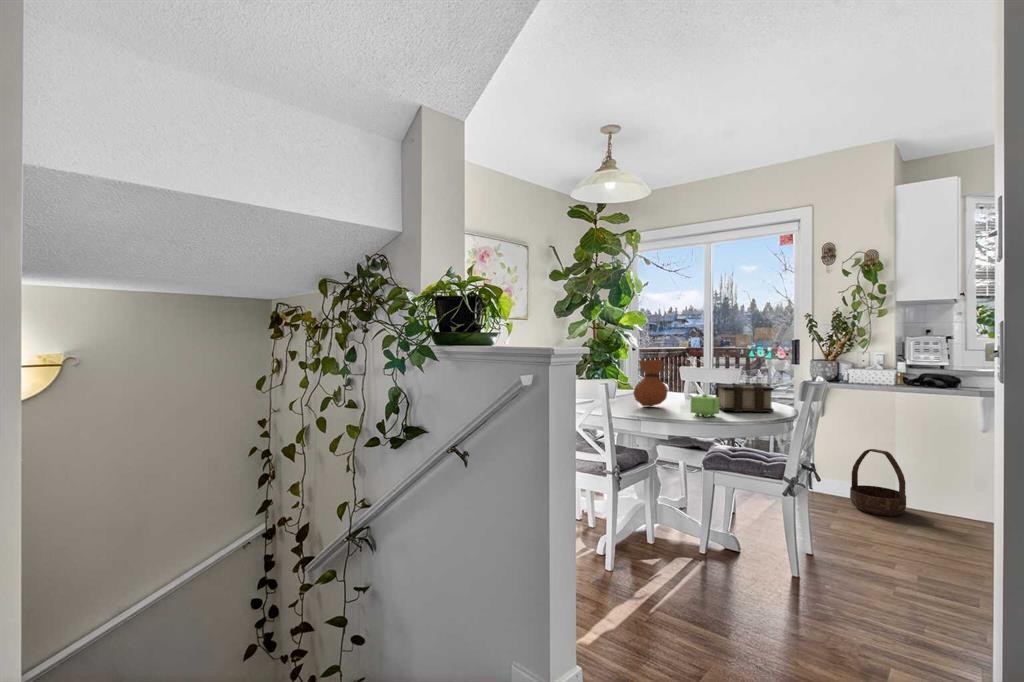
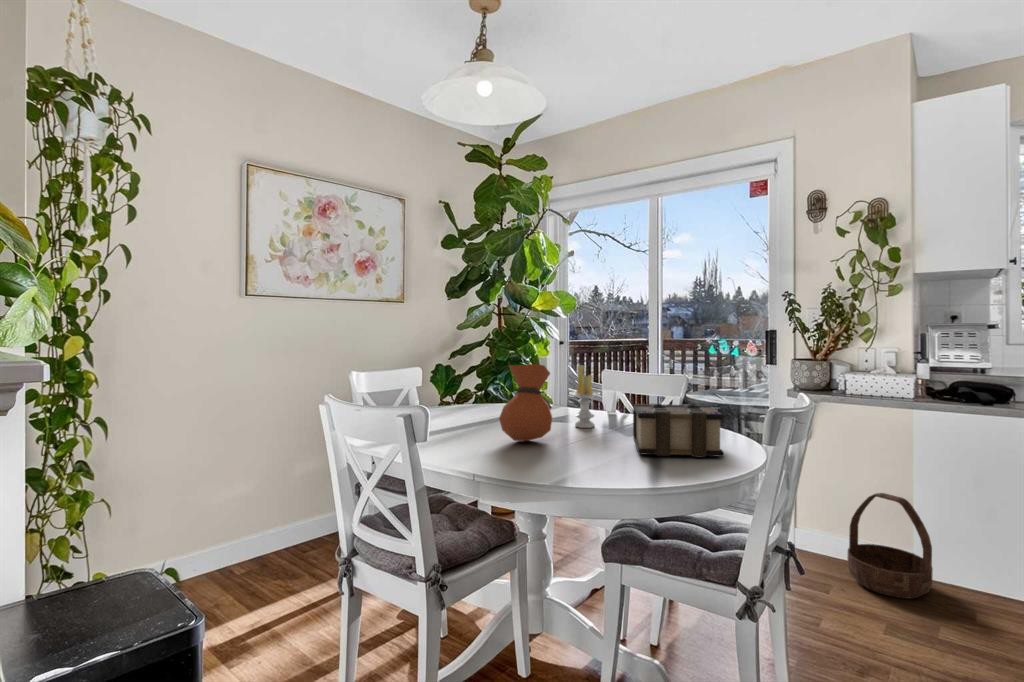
candle: none [668,361,689,401] -> present [569,365,600,428]
teapot: present [689,394,719,417] -> none [575,428,624,472]

